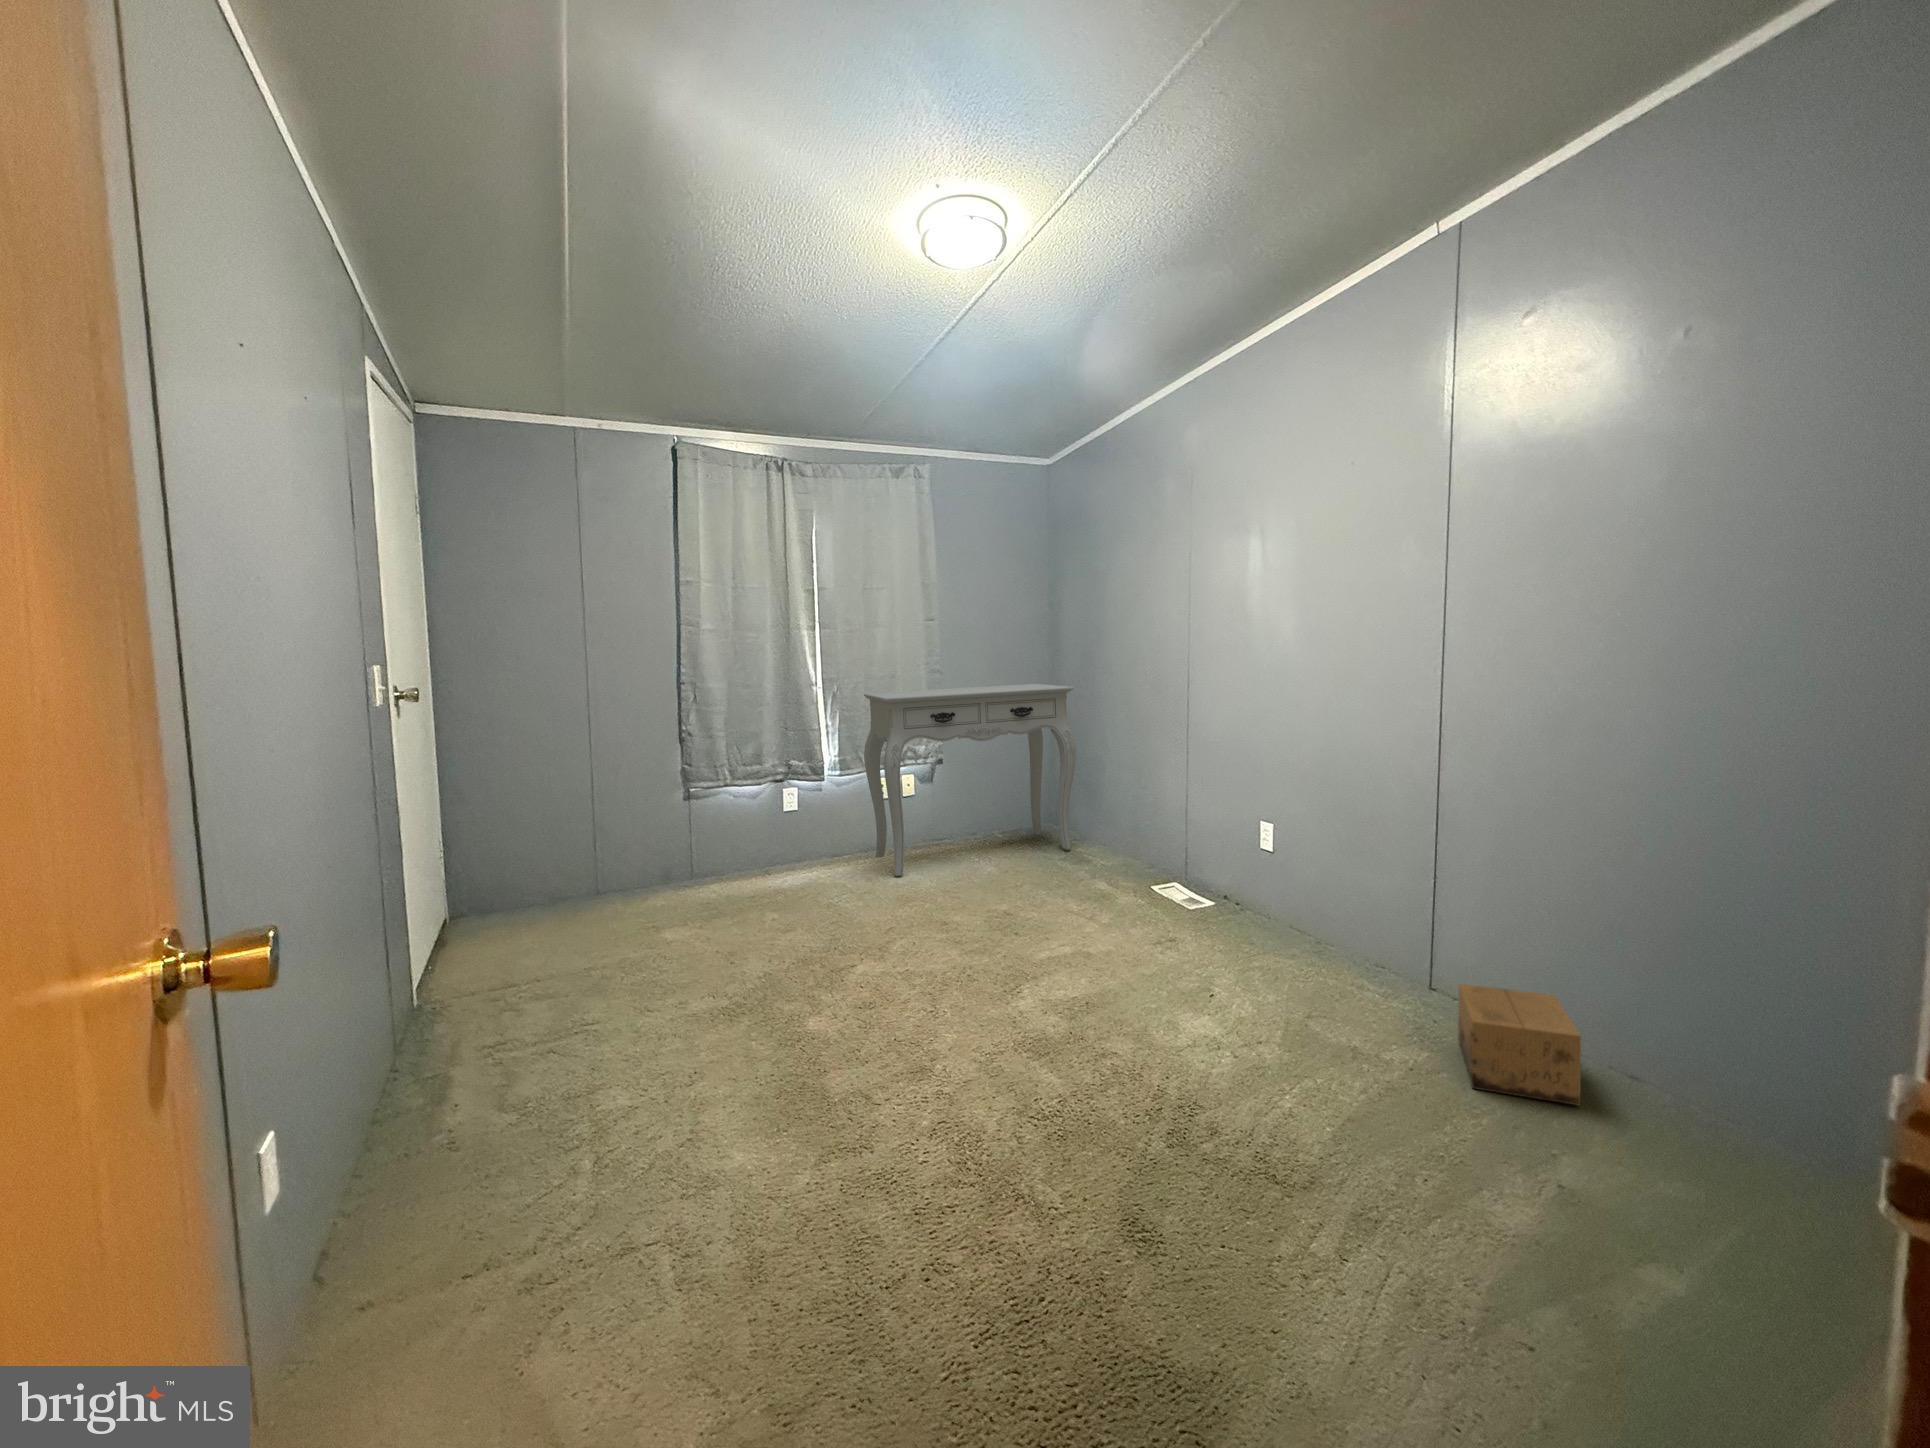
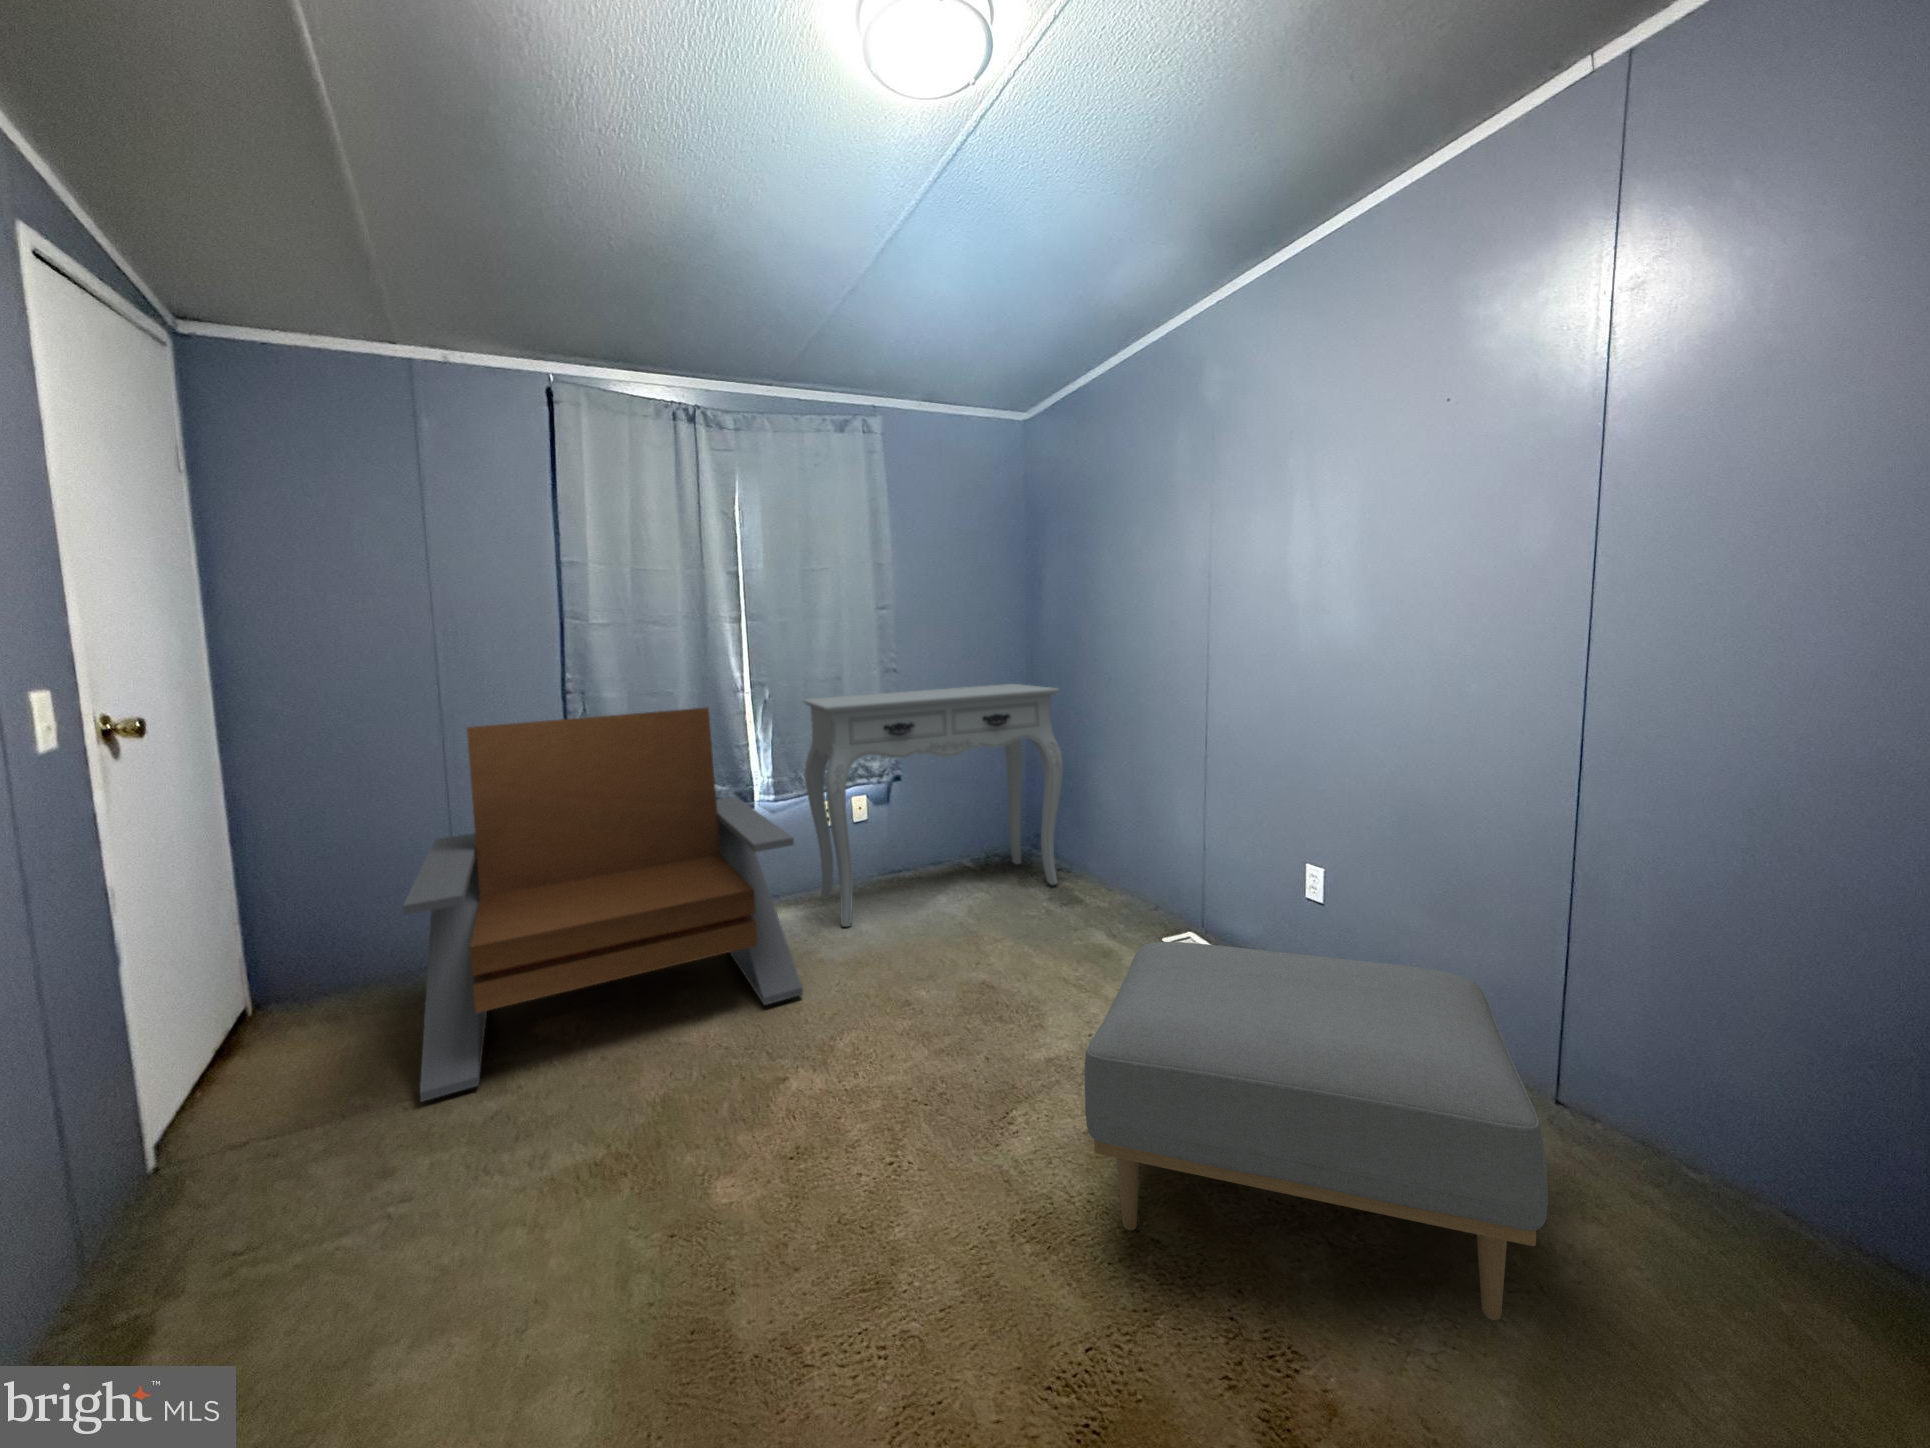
lounge chair: none [585,697,870,977] -> present [403,707,803,1101]
ottoman: none [1079,865,1371,1090] -> present [1085,942,1548,1320]
cardboard box: present [1458,984,1581,1106] -> none [1629,1125,1867,1347]

